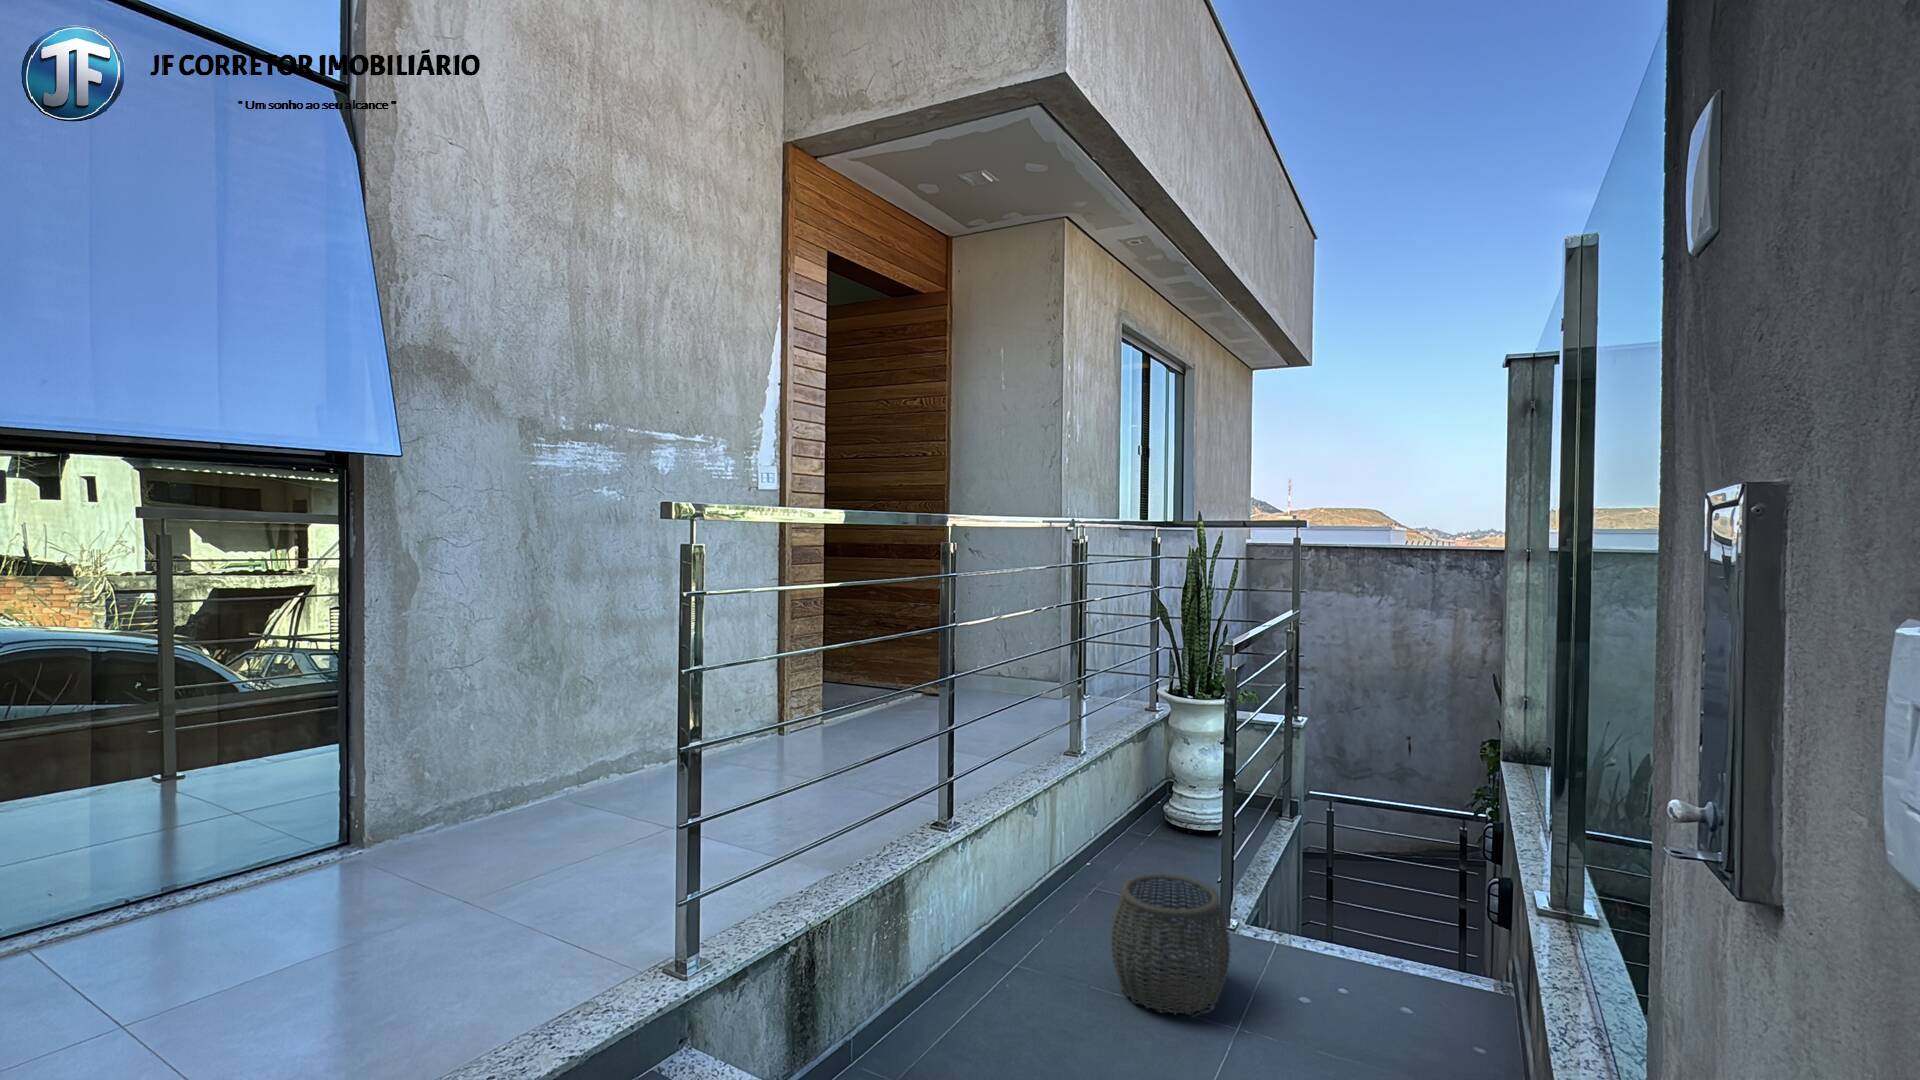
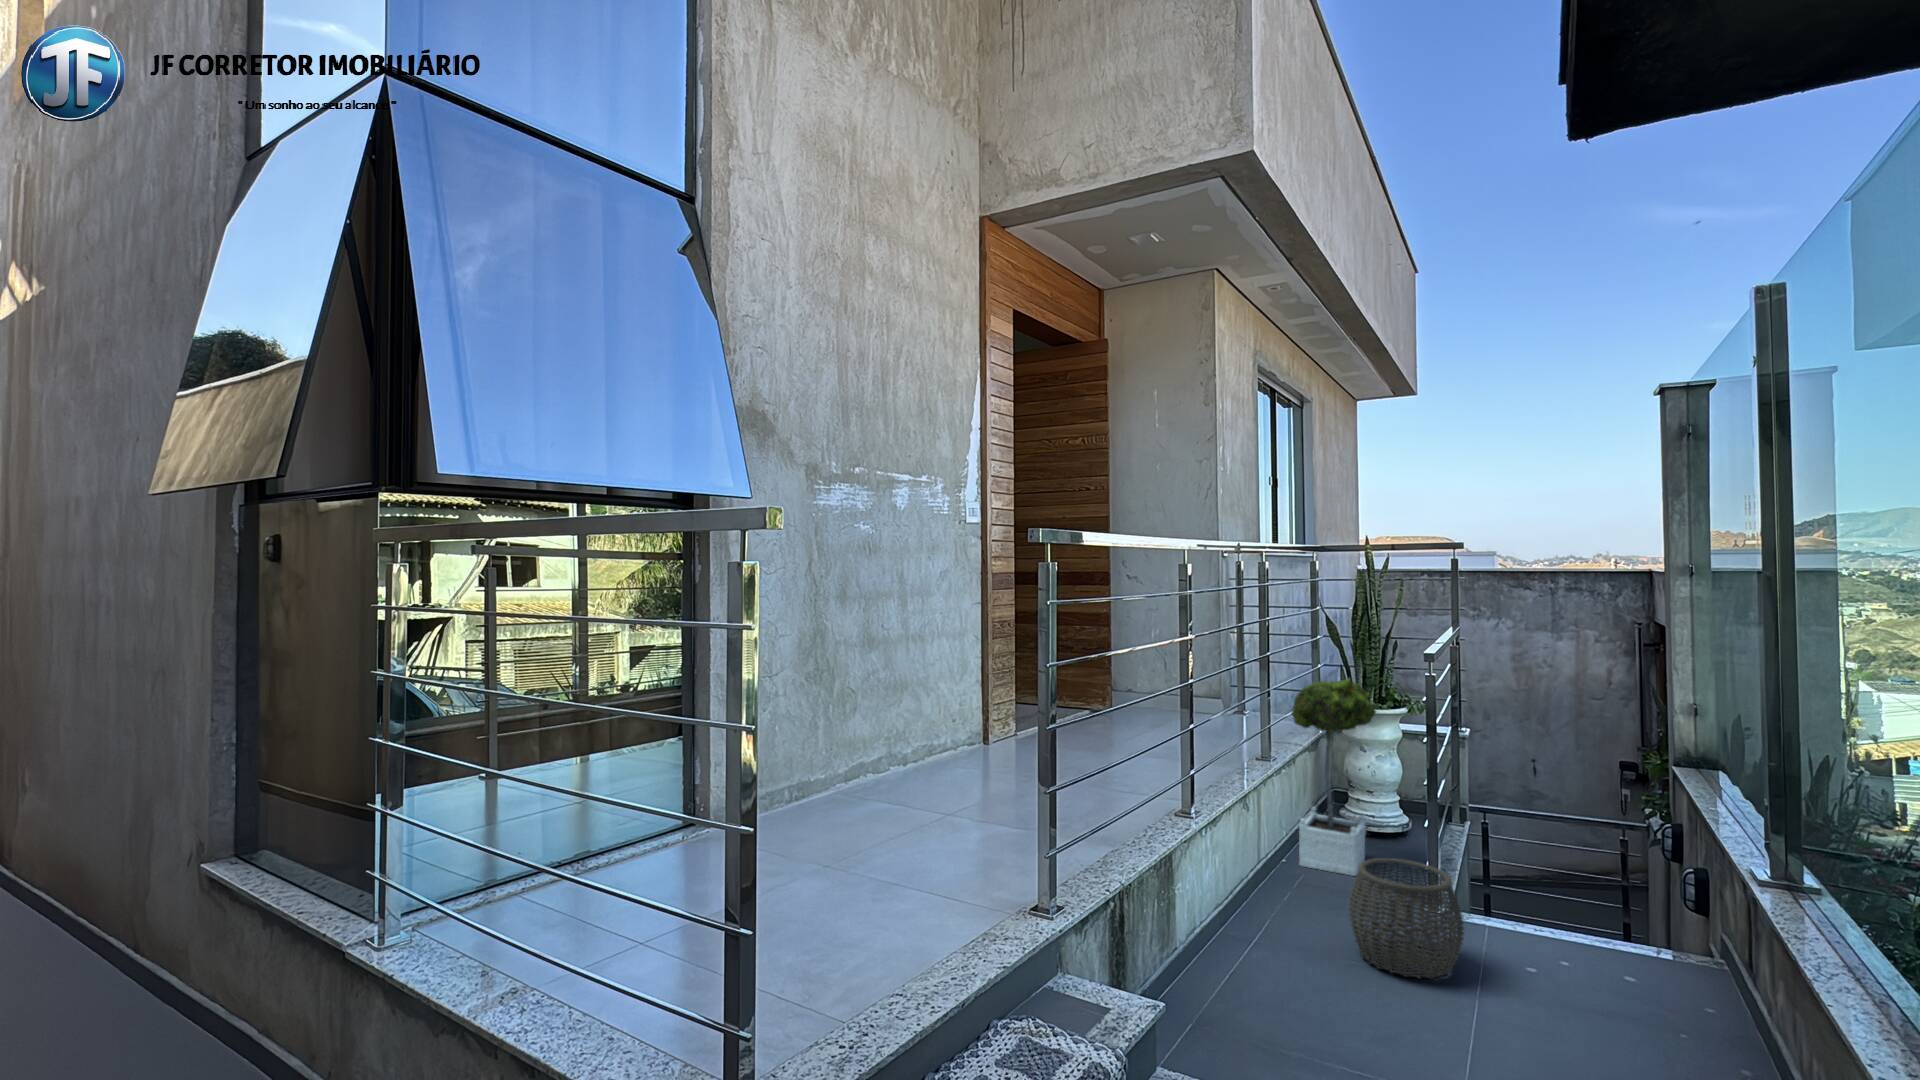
potted tree: none [1091,665,1182,885] -> present [1292,678,1376,876]

